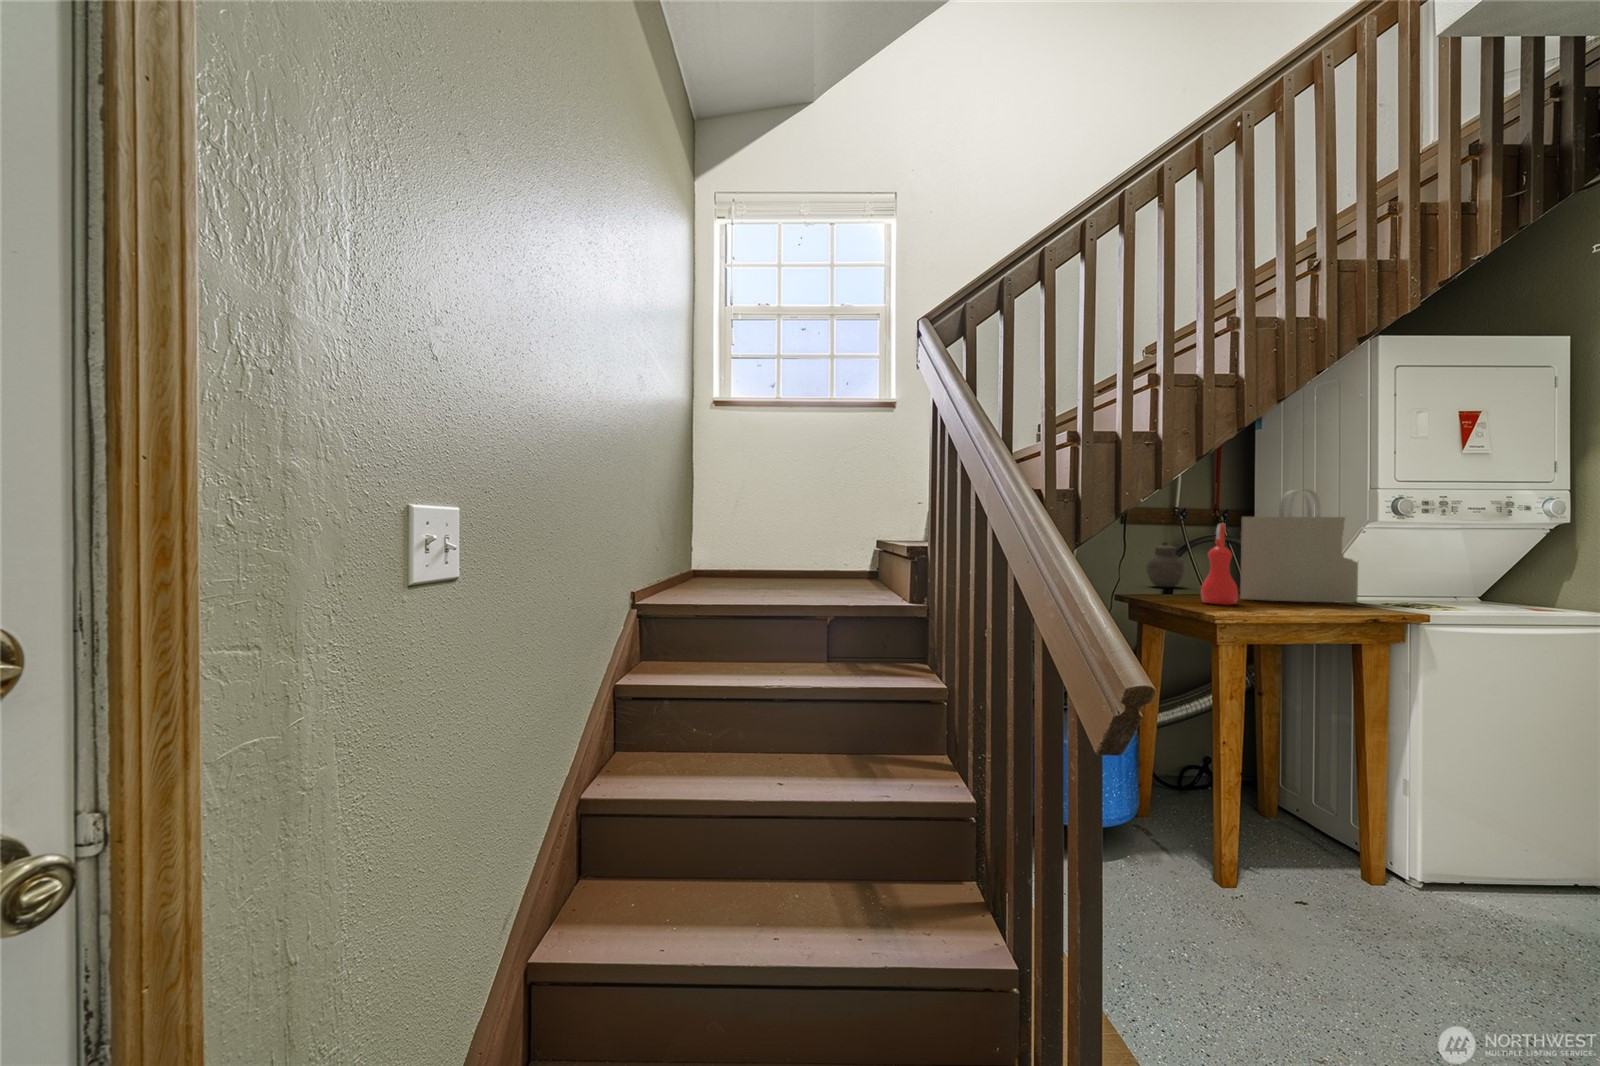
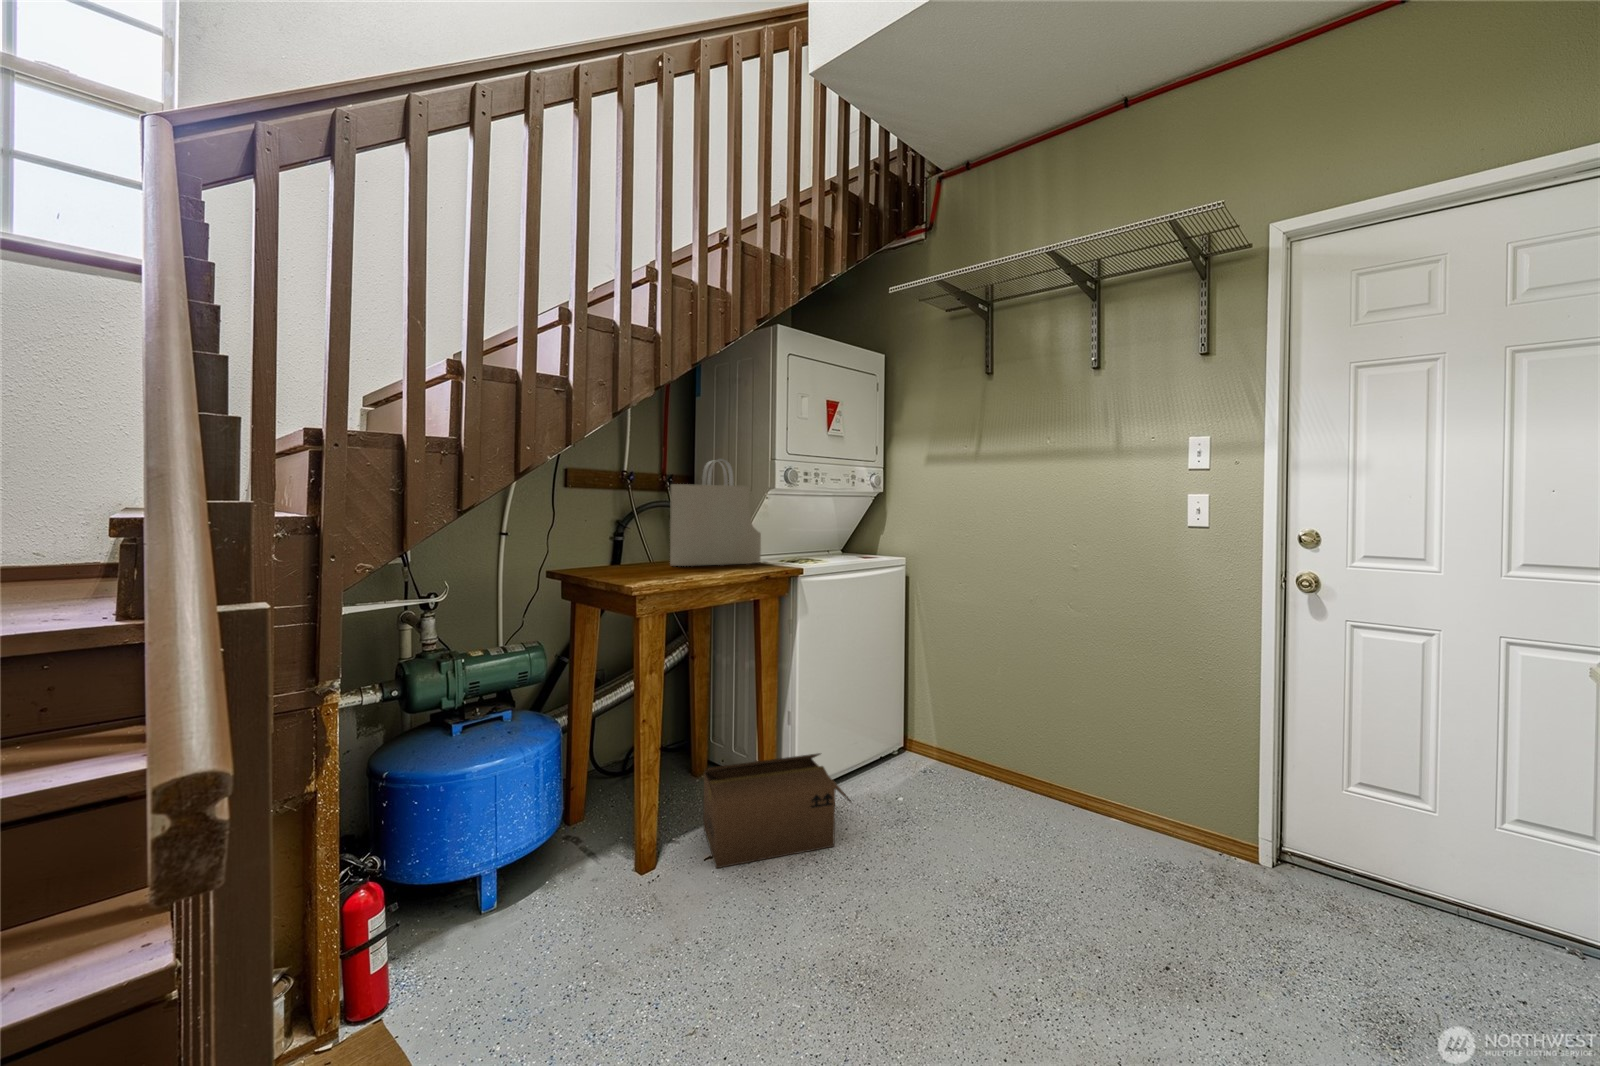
spray bottle: present [1201,524,1238,605] -> none [631,489,664,573]
jar: present [1146,542,1185,587] -> none [595,511,631,557]
cardboard box: none [1288,808,1515,944] -> present [703,753,851,868]

